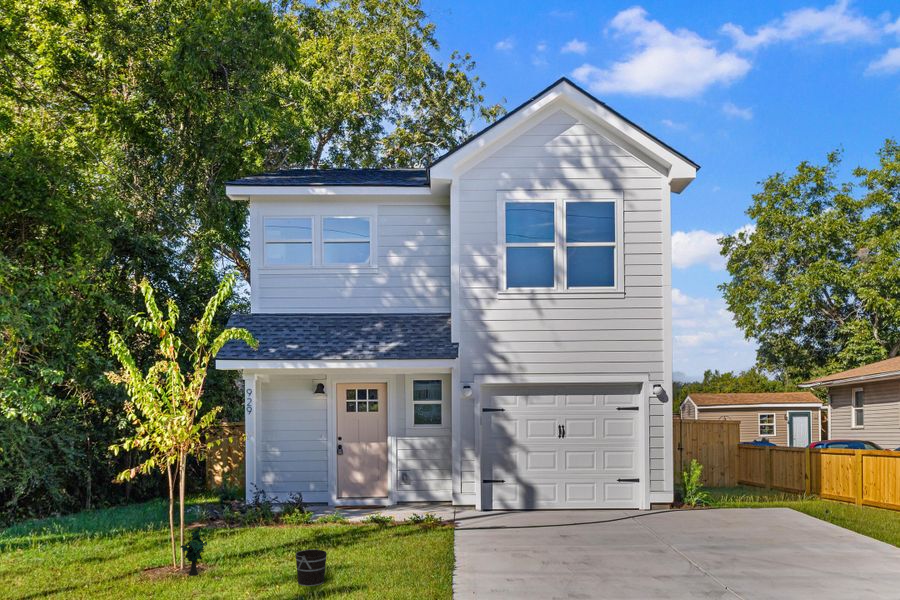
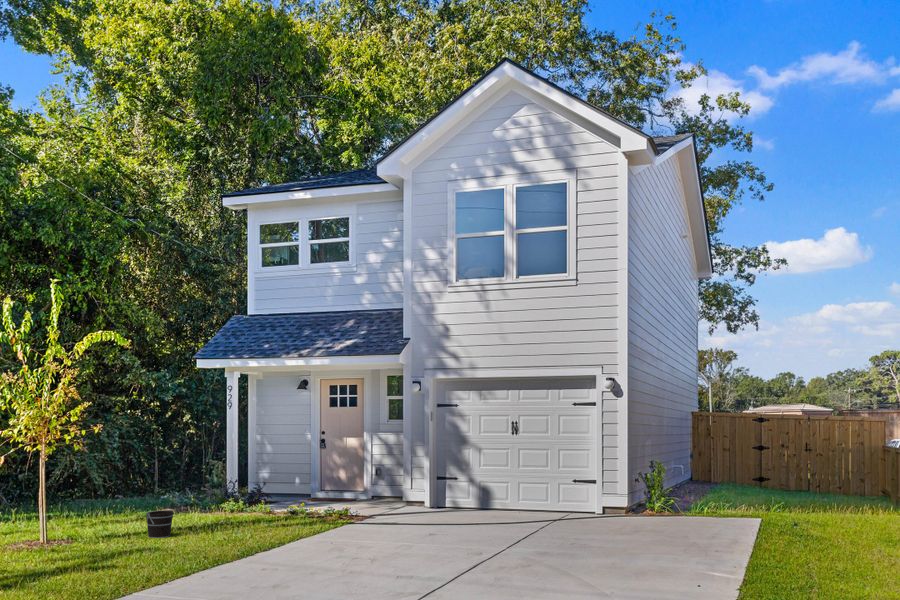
decorative plant: present [180,527,207,576] -> none [82,489,105,528]

